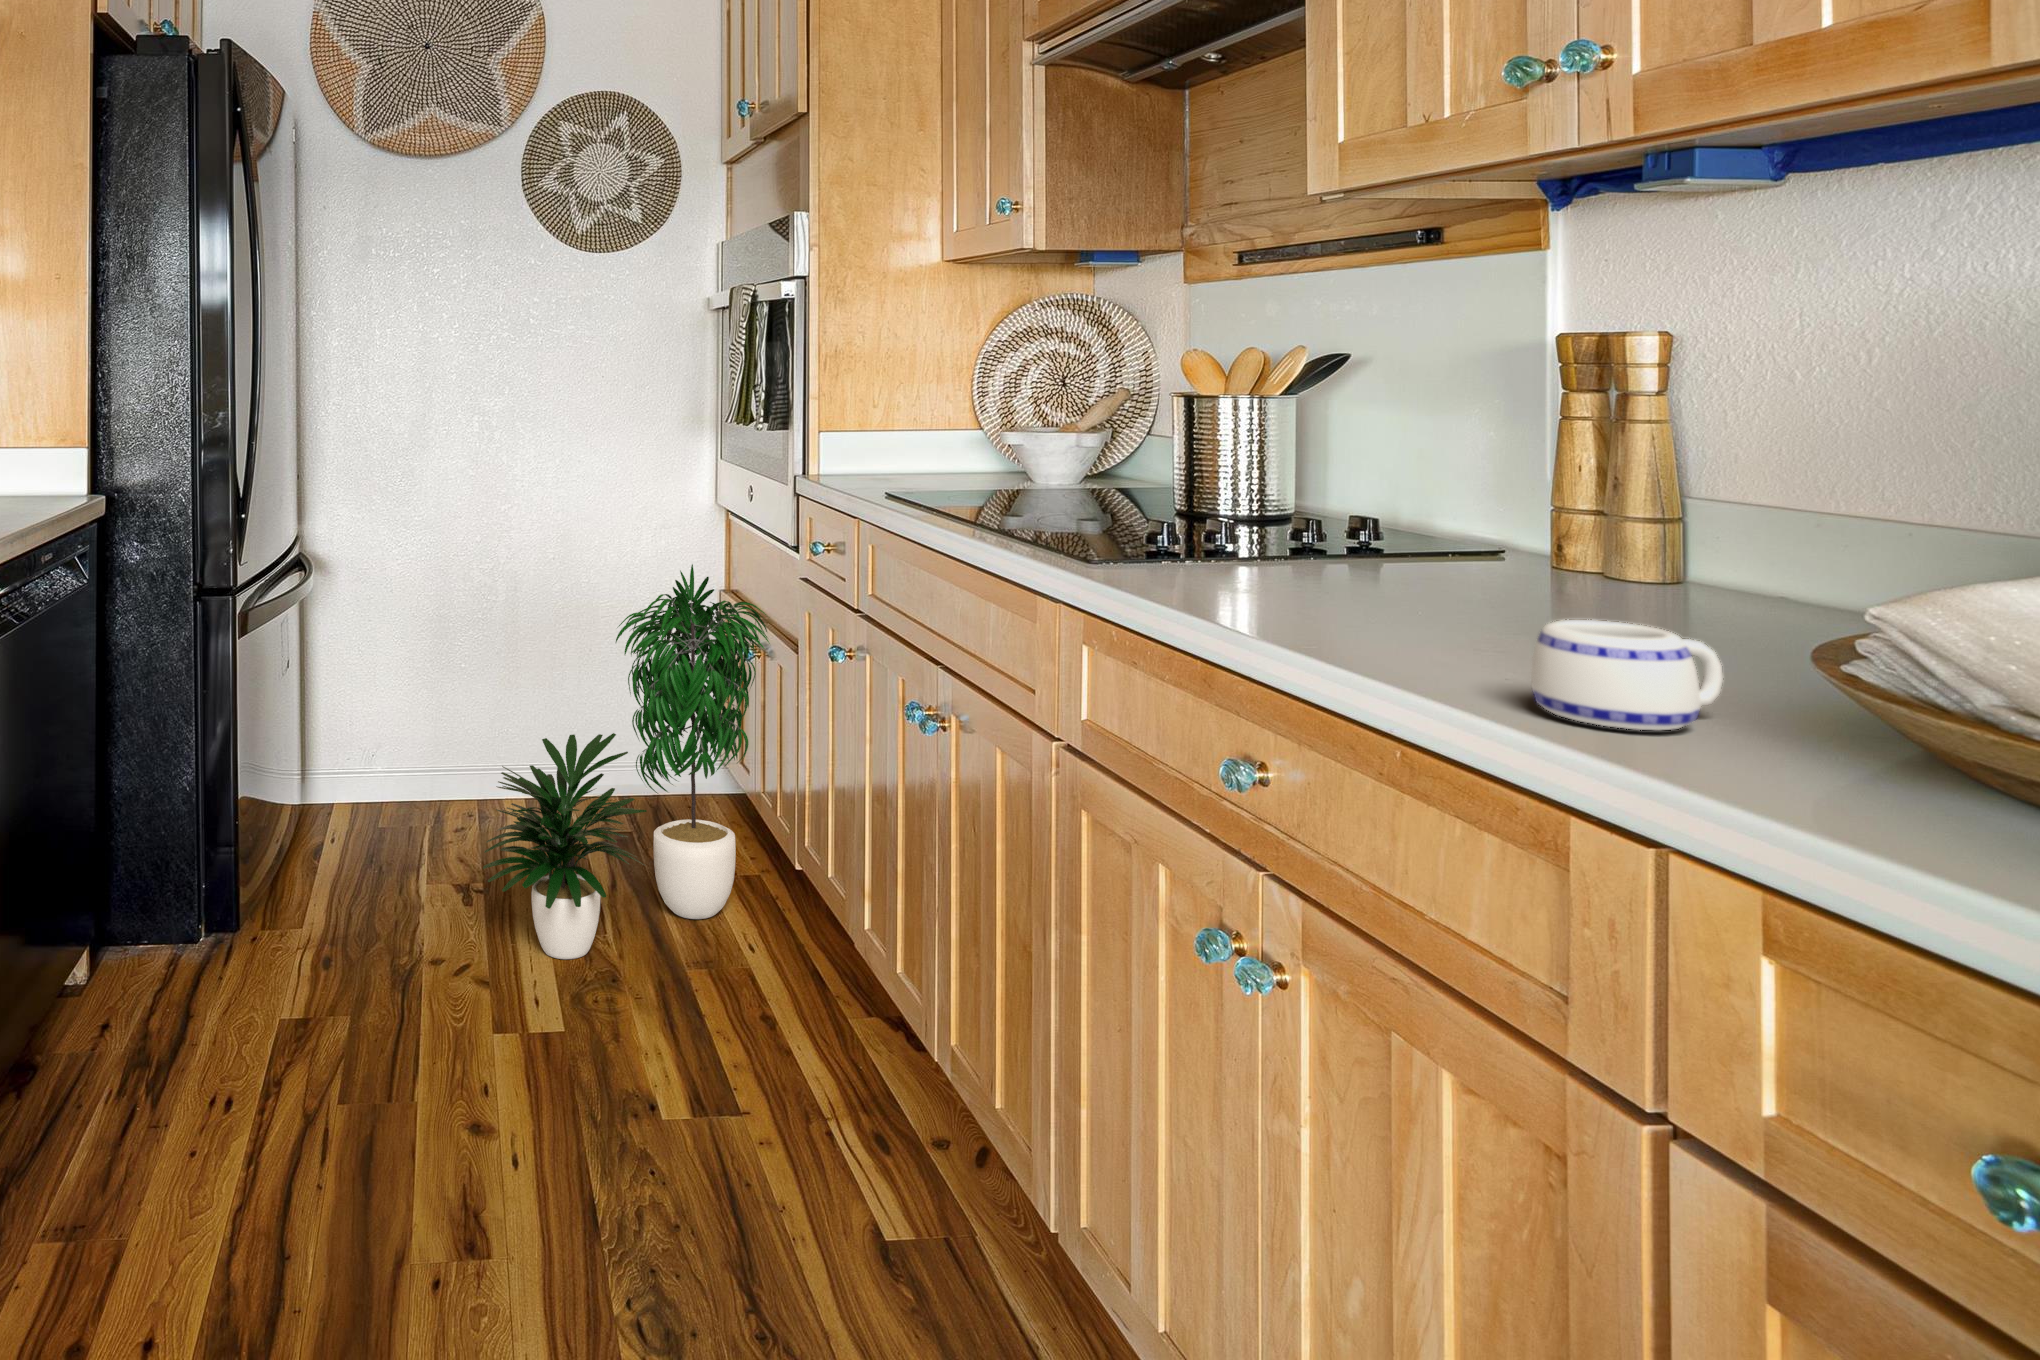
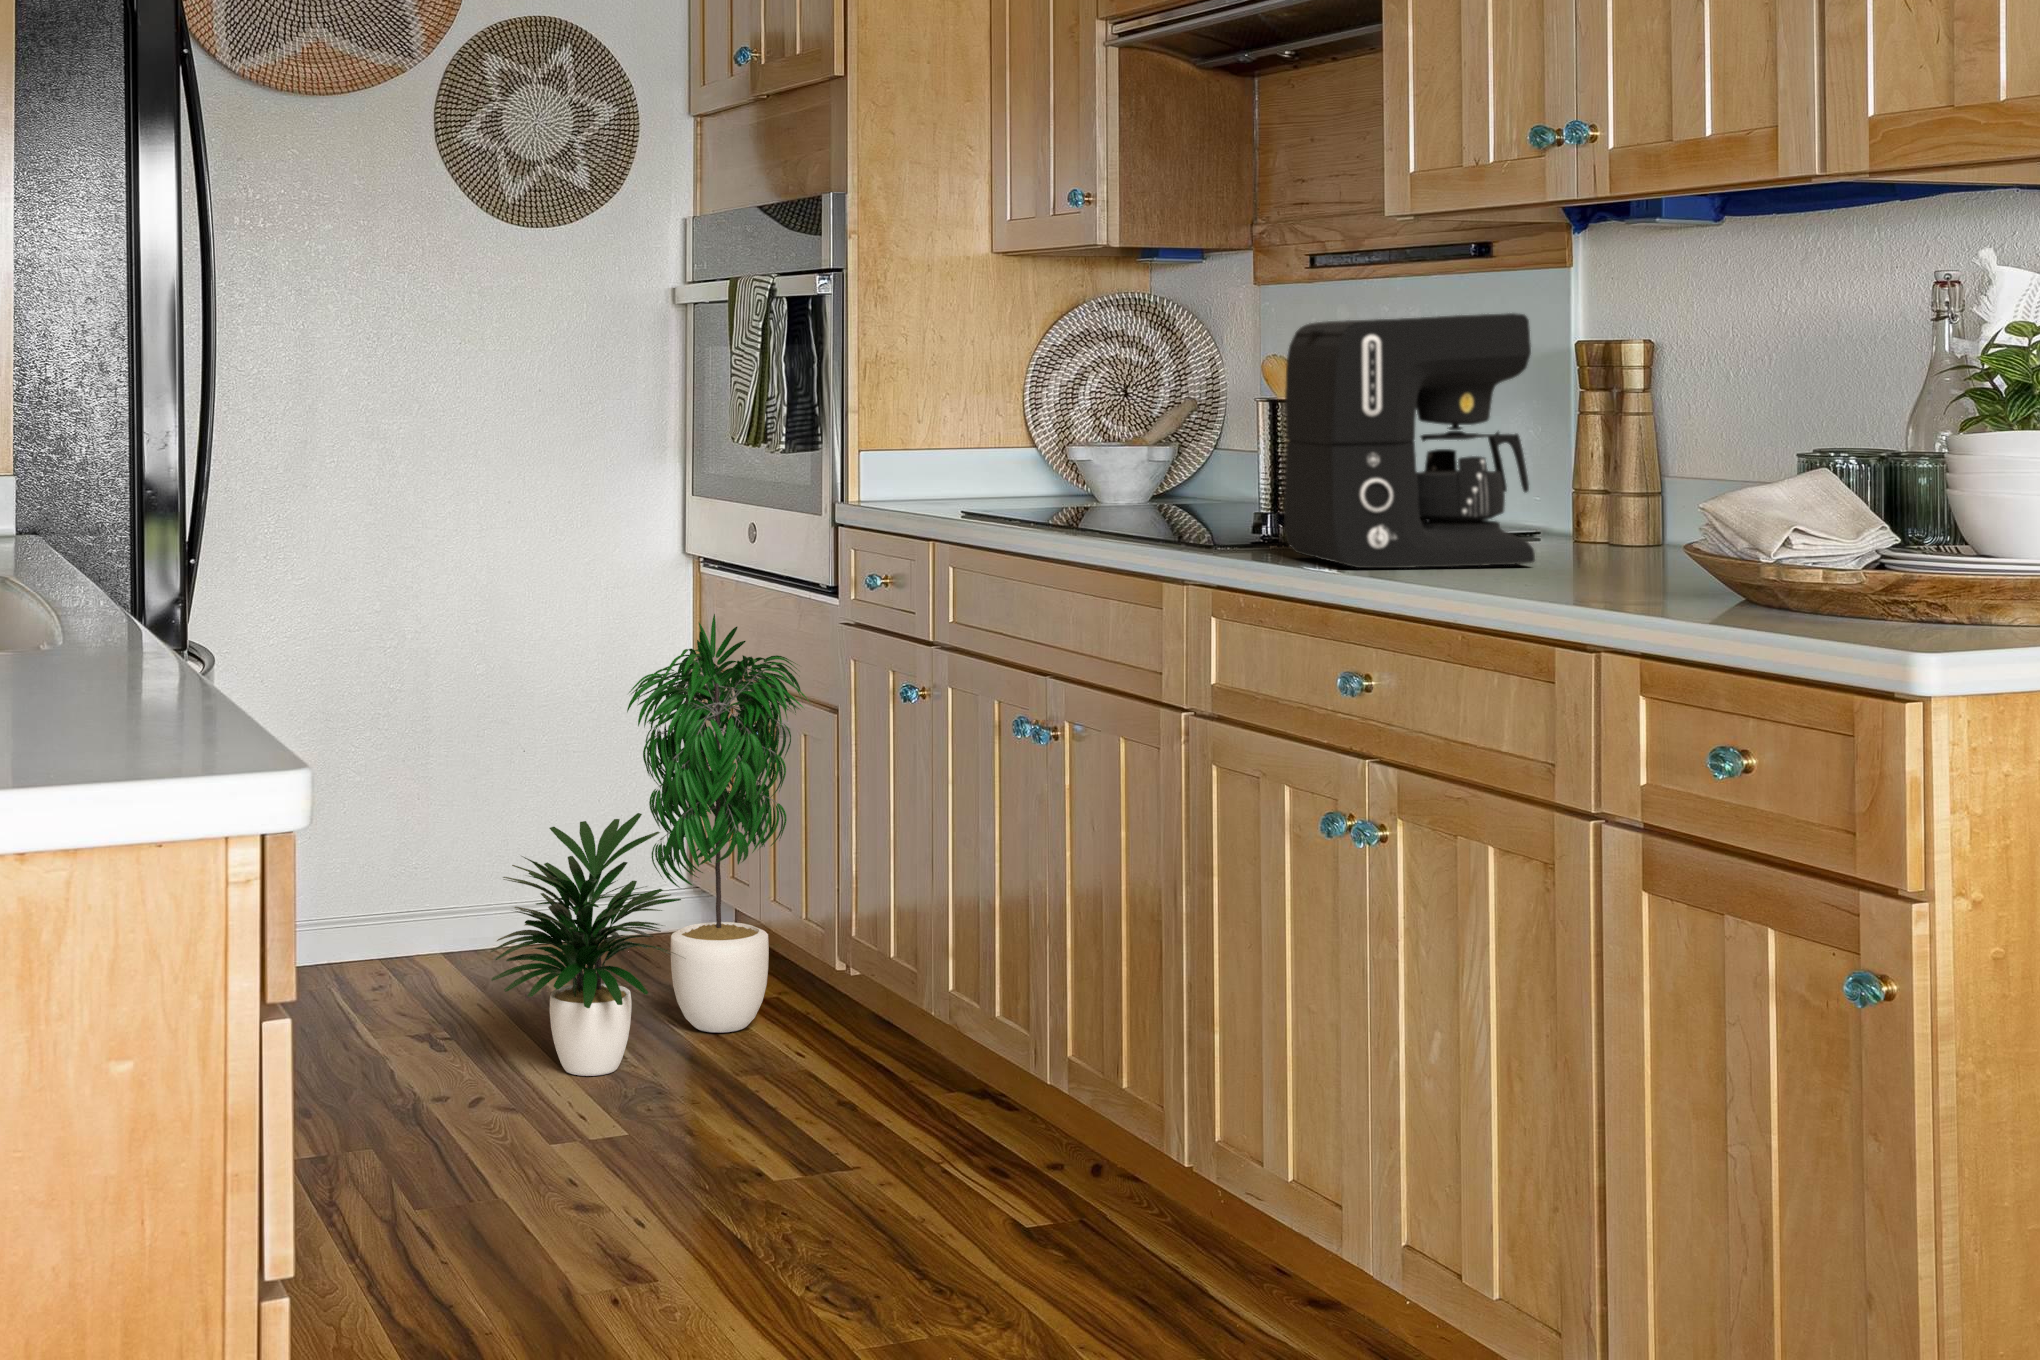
coffee maker: none [1175,297,1511,613] -> present [1284,313,1535,568]
mug: present [1531,620,1723,730] -> none [1534,538,1642,601]

